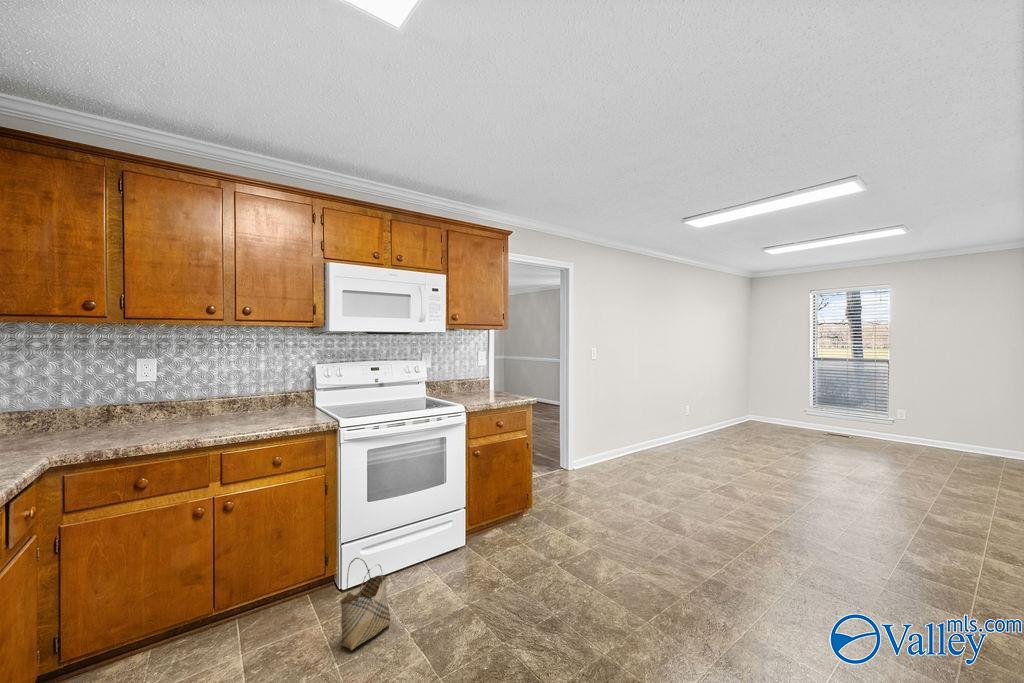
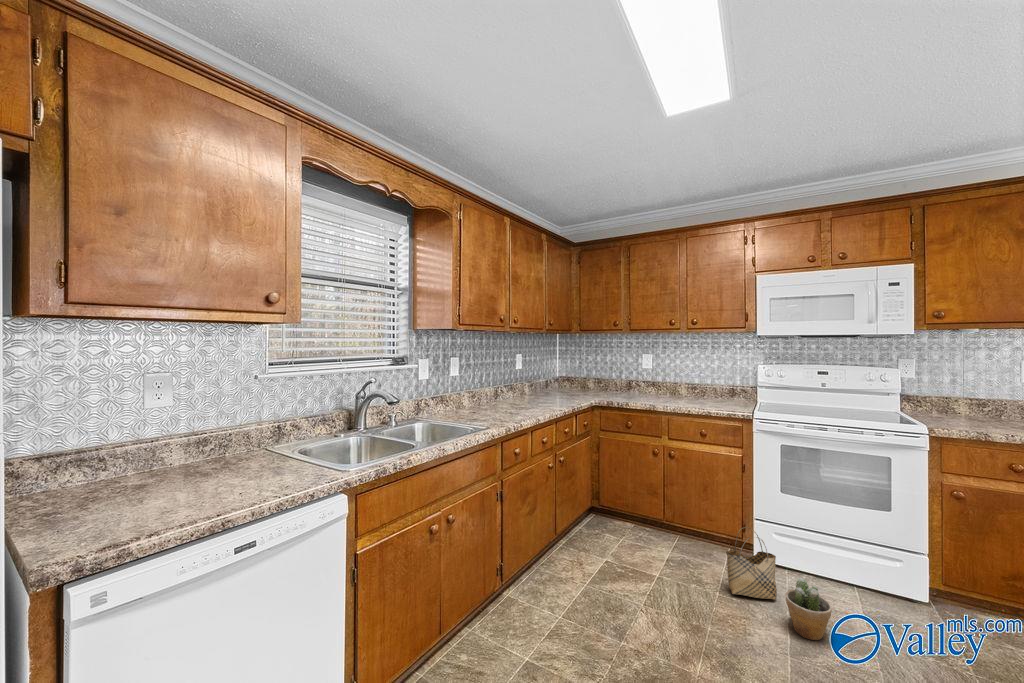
potted plant: none [413,584,452,645] -> present [785,578,832,640]

